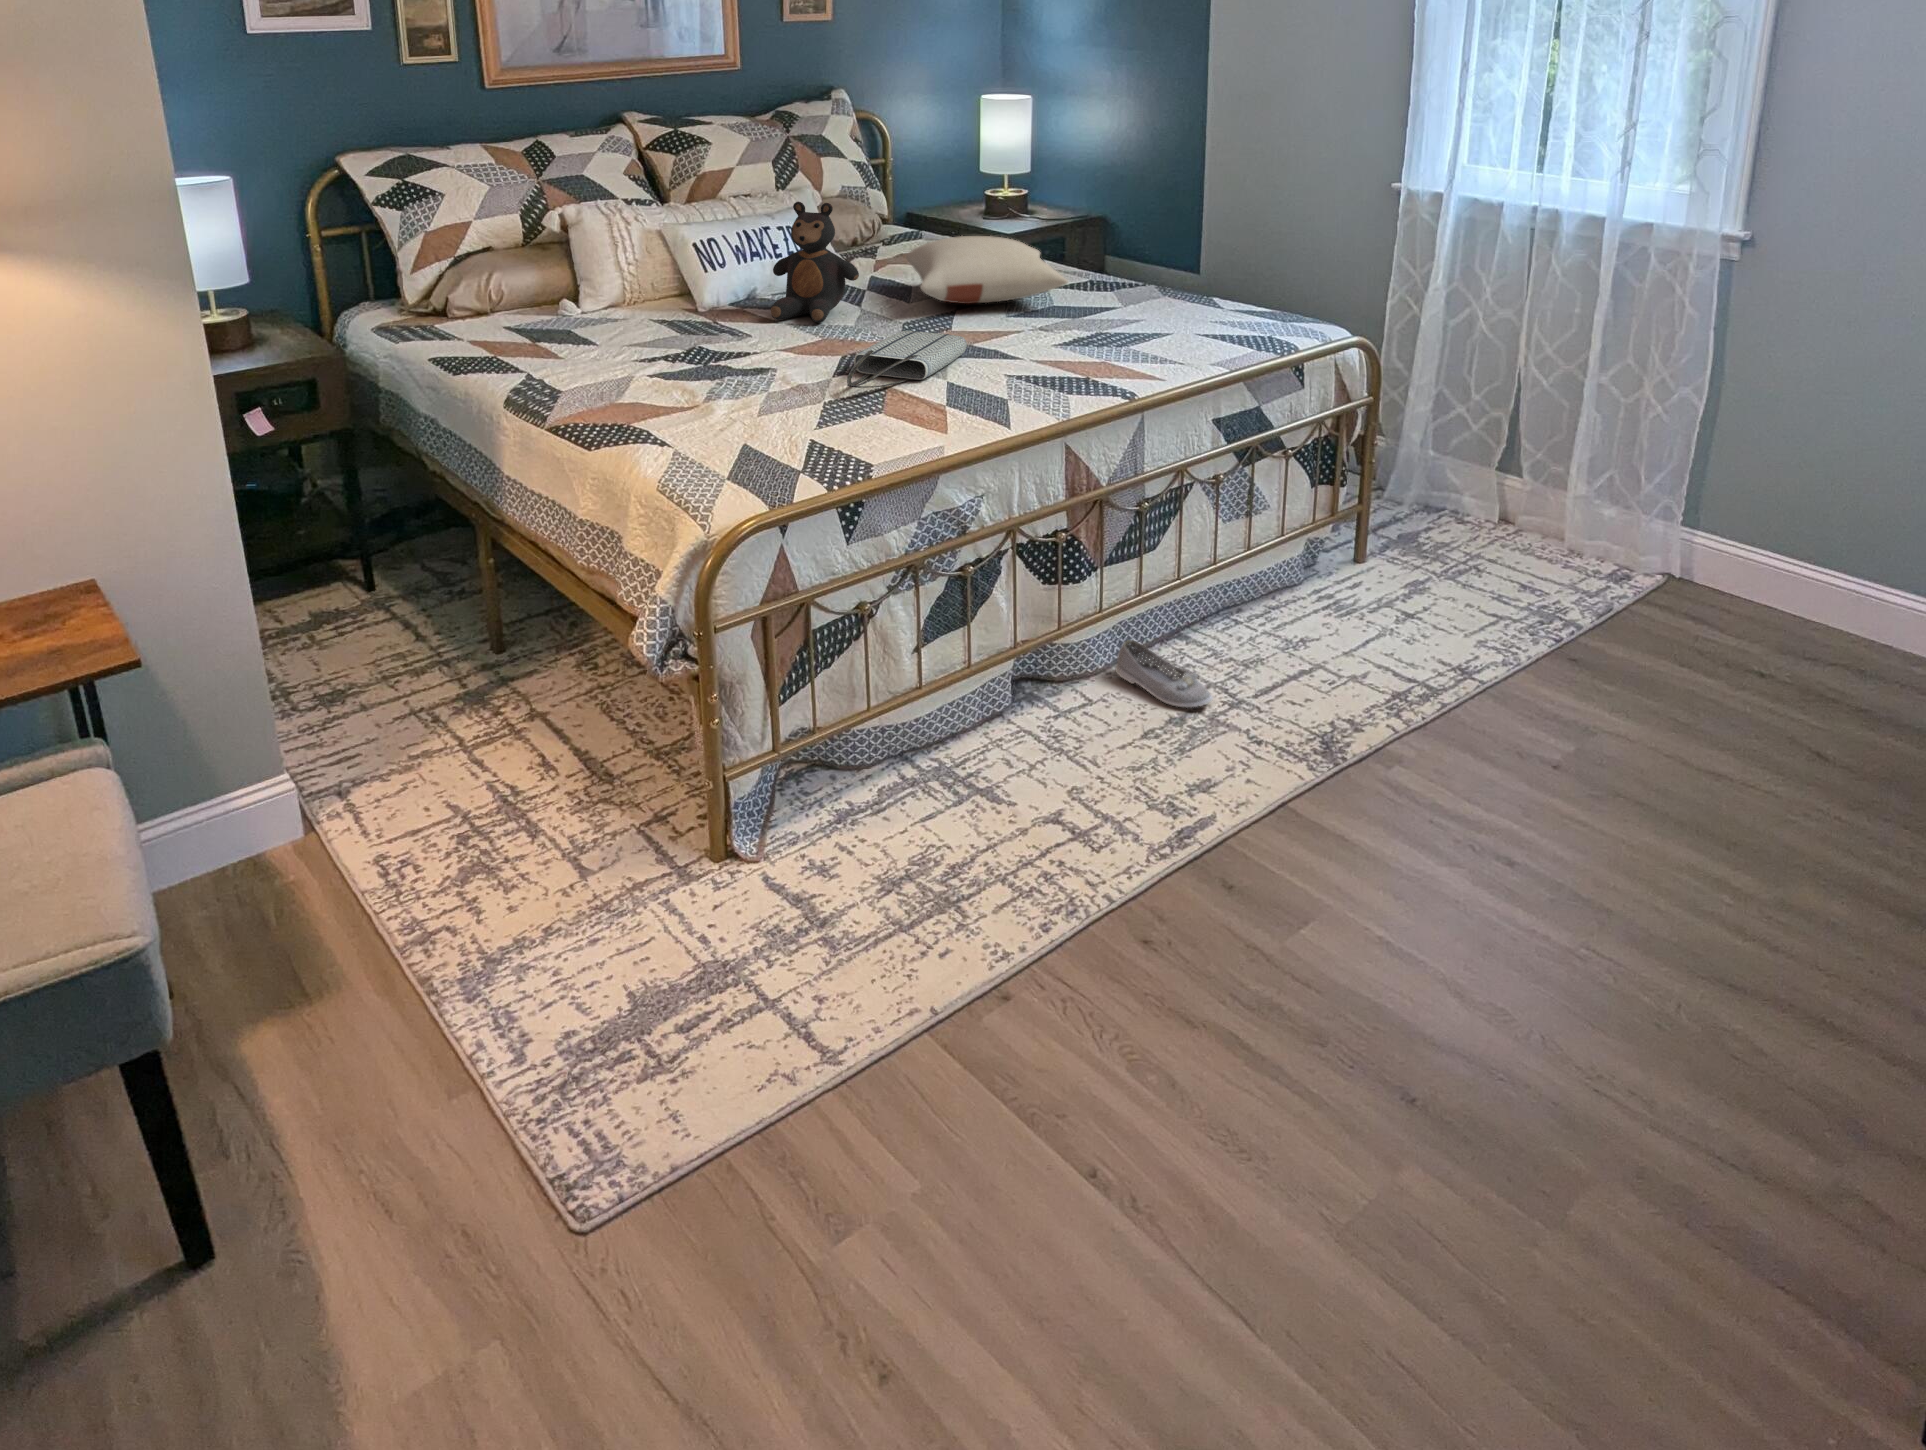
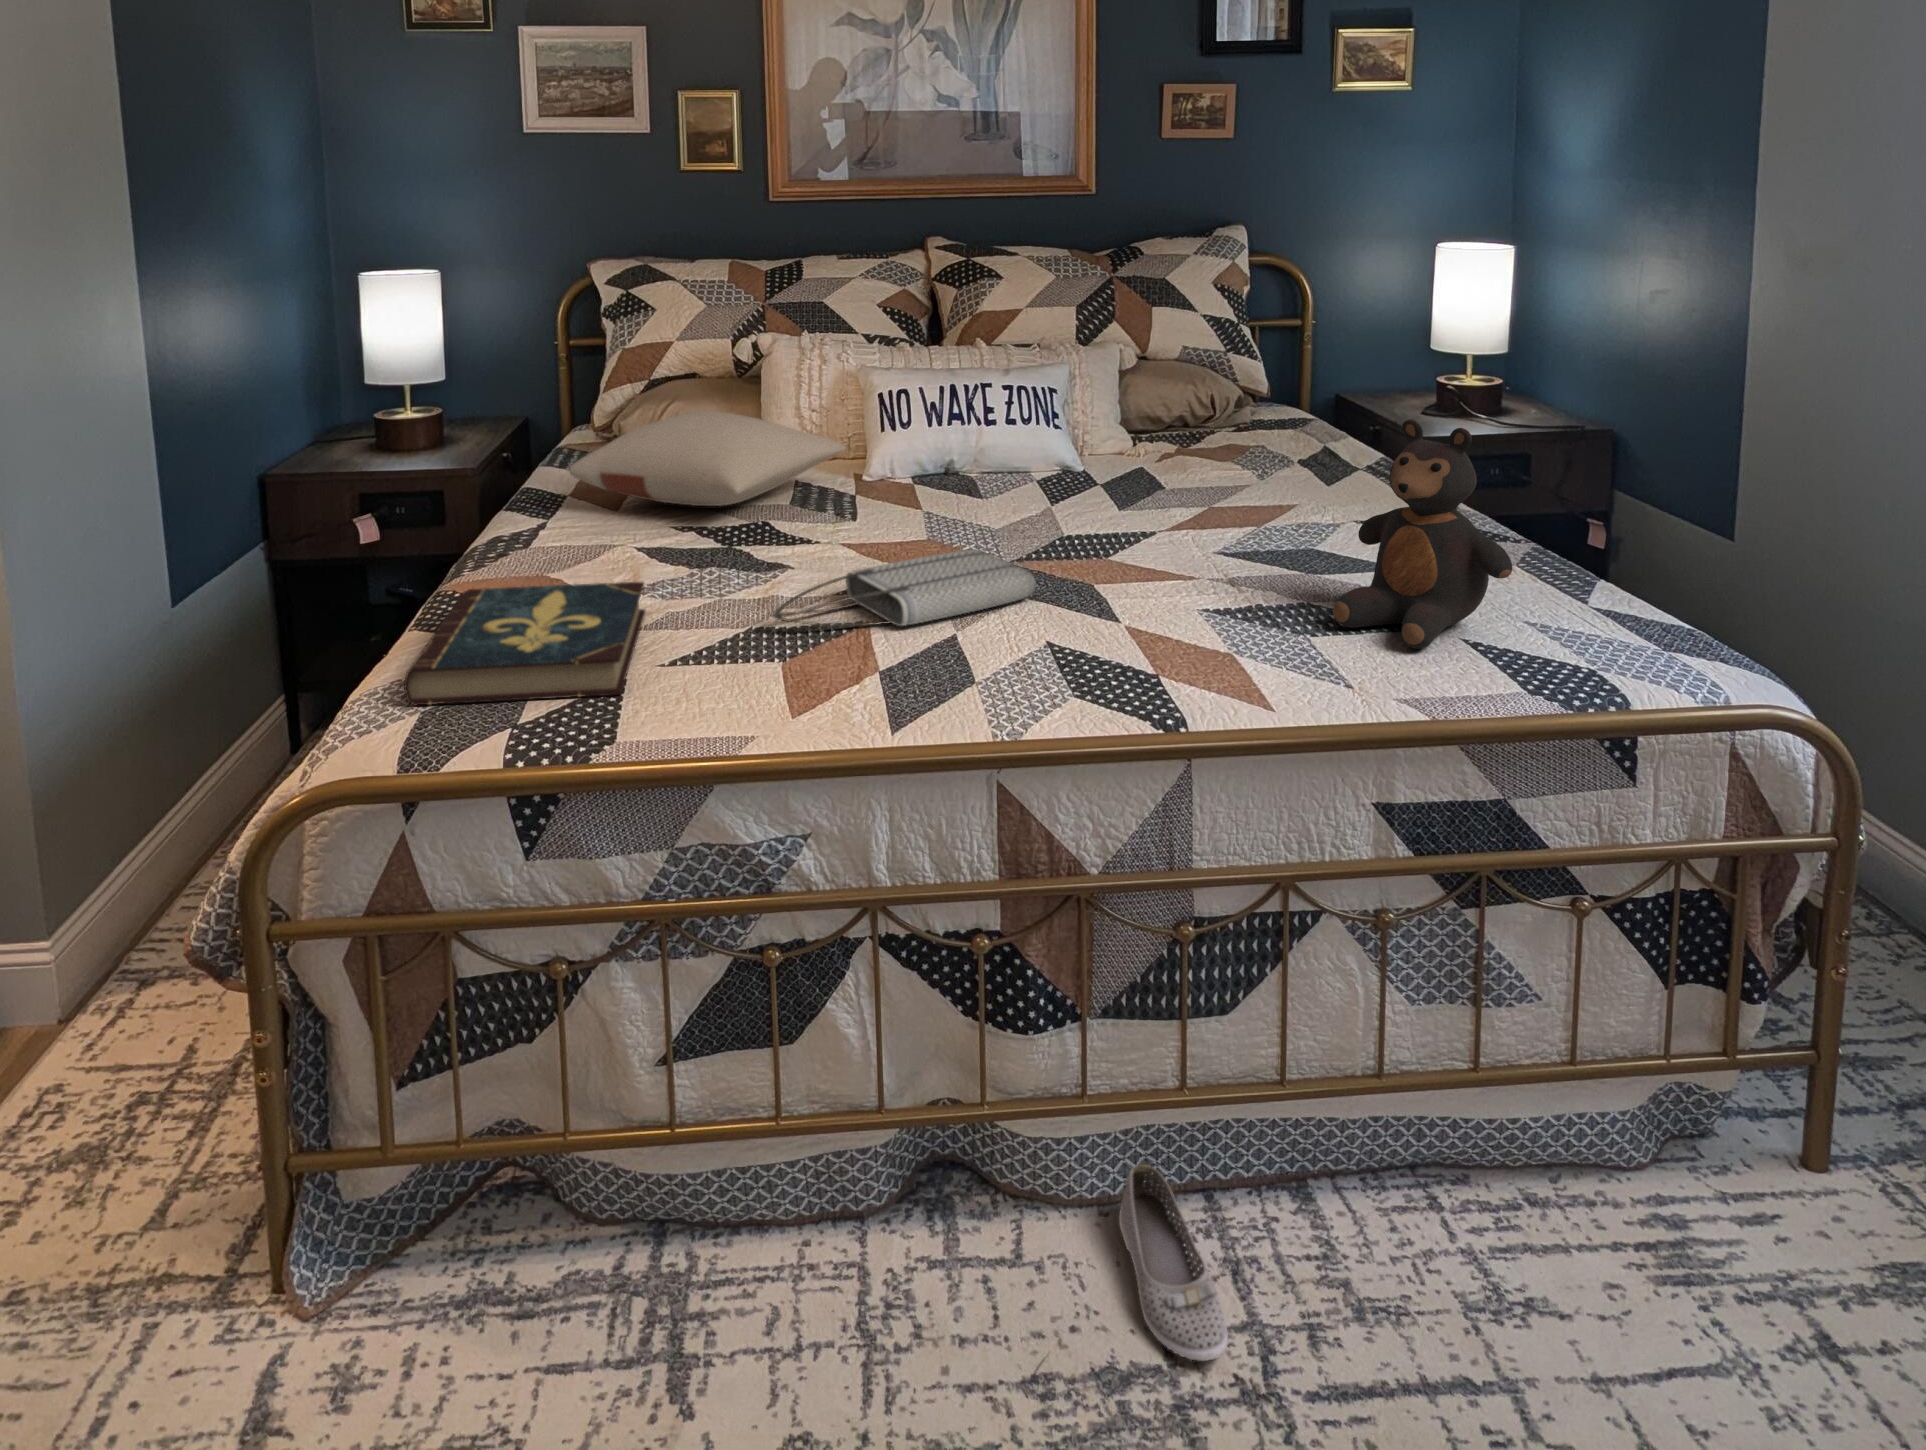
teddy bear: present [771,202,859,323] -> present [1333,419,1512,649]
pillow: present [906,236,1068,304] -> present [569,411,846,506]
book: none [622,382,831,476] -> present [404,582,646,705]

